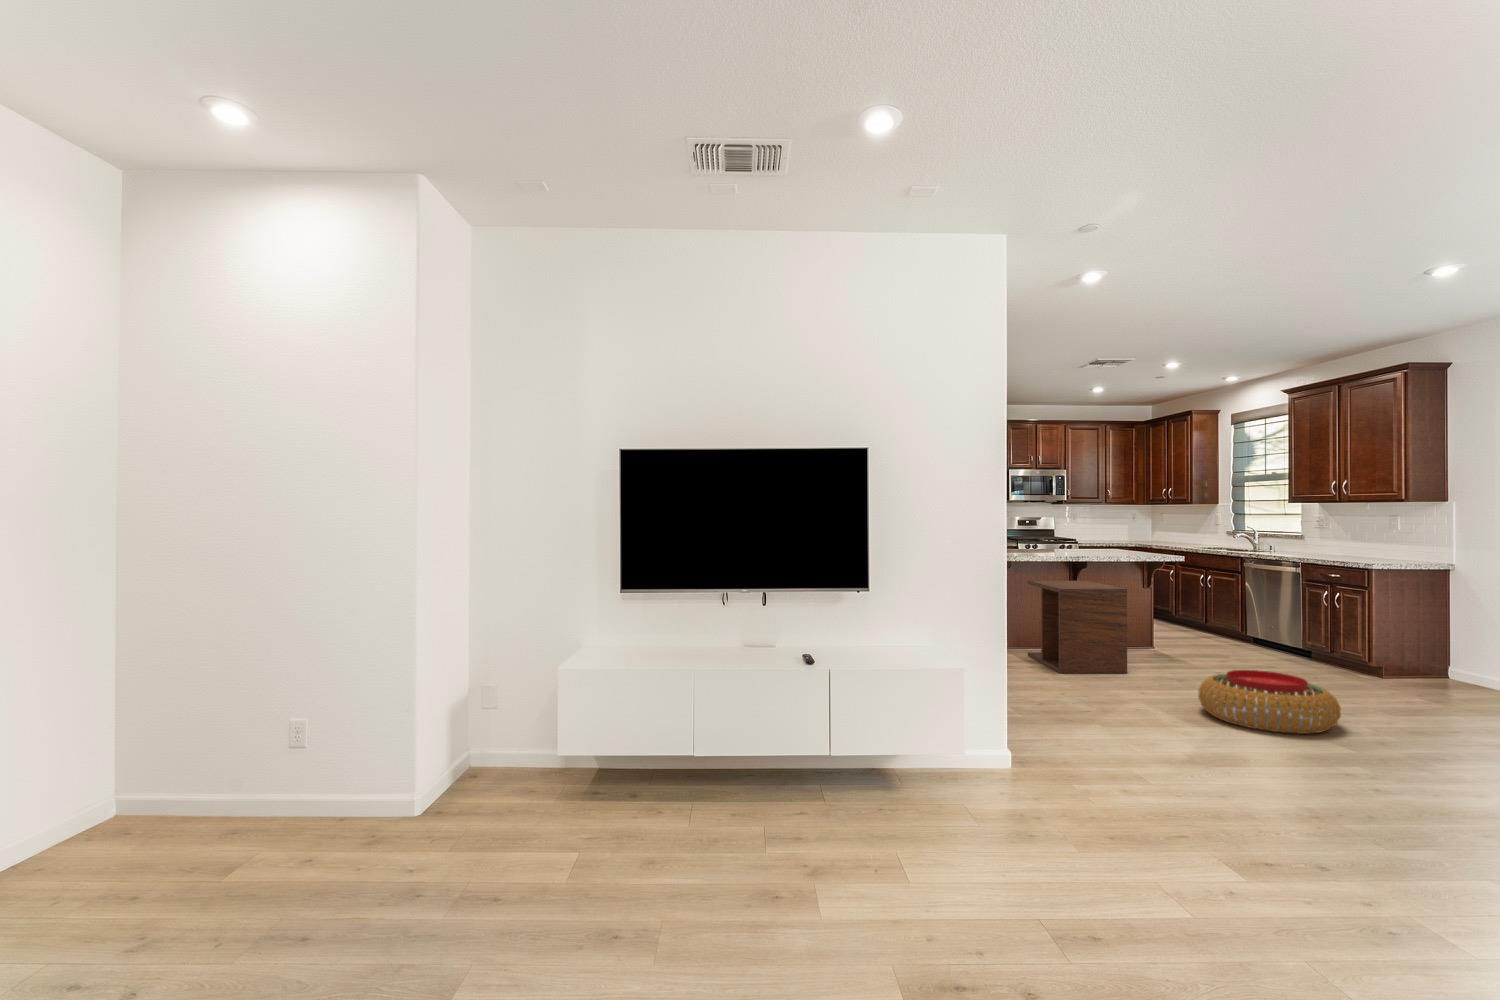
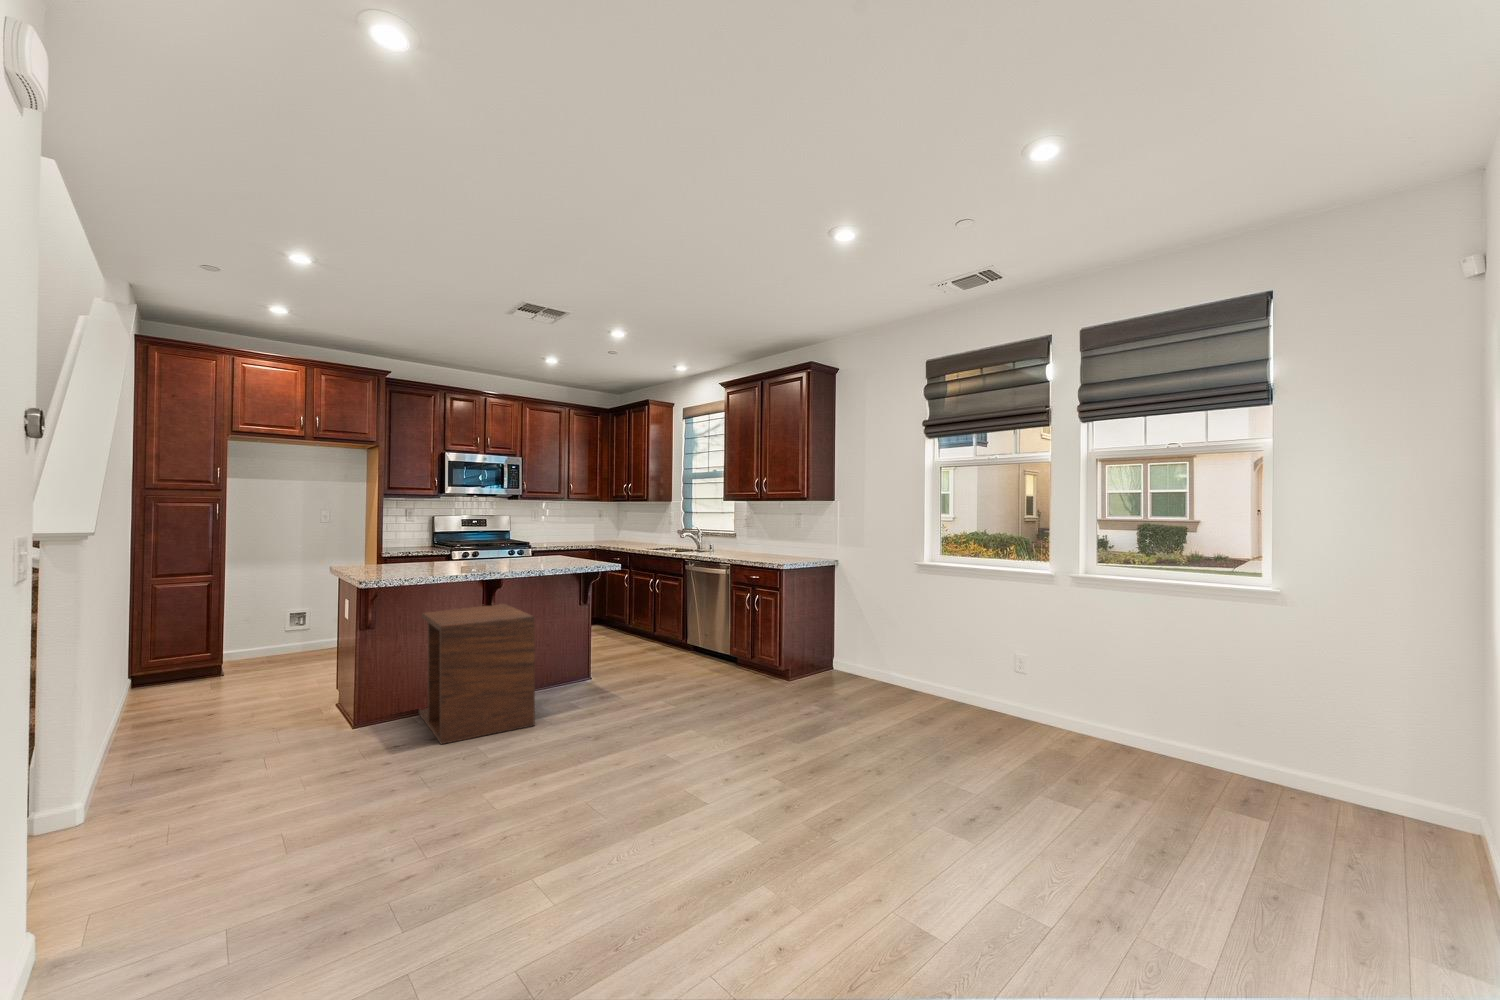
pouf: present [1198,670,1341,734] -> none [587,720,739,817]

